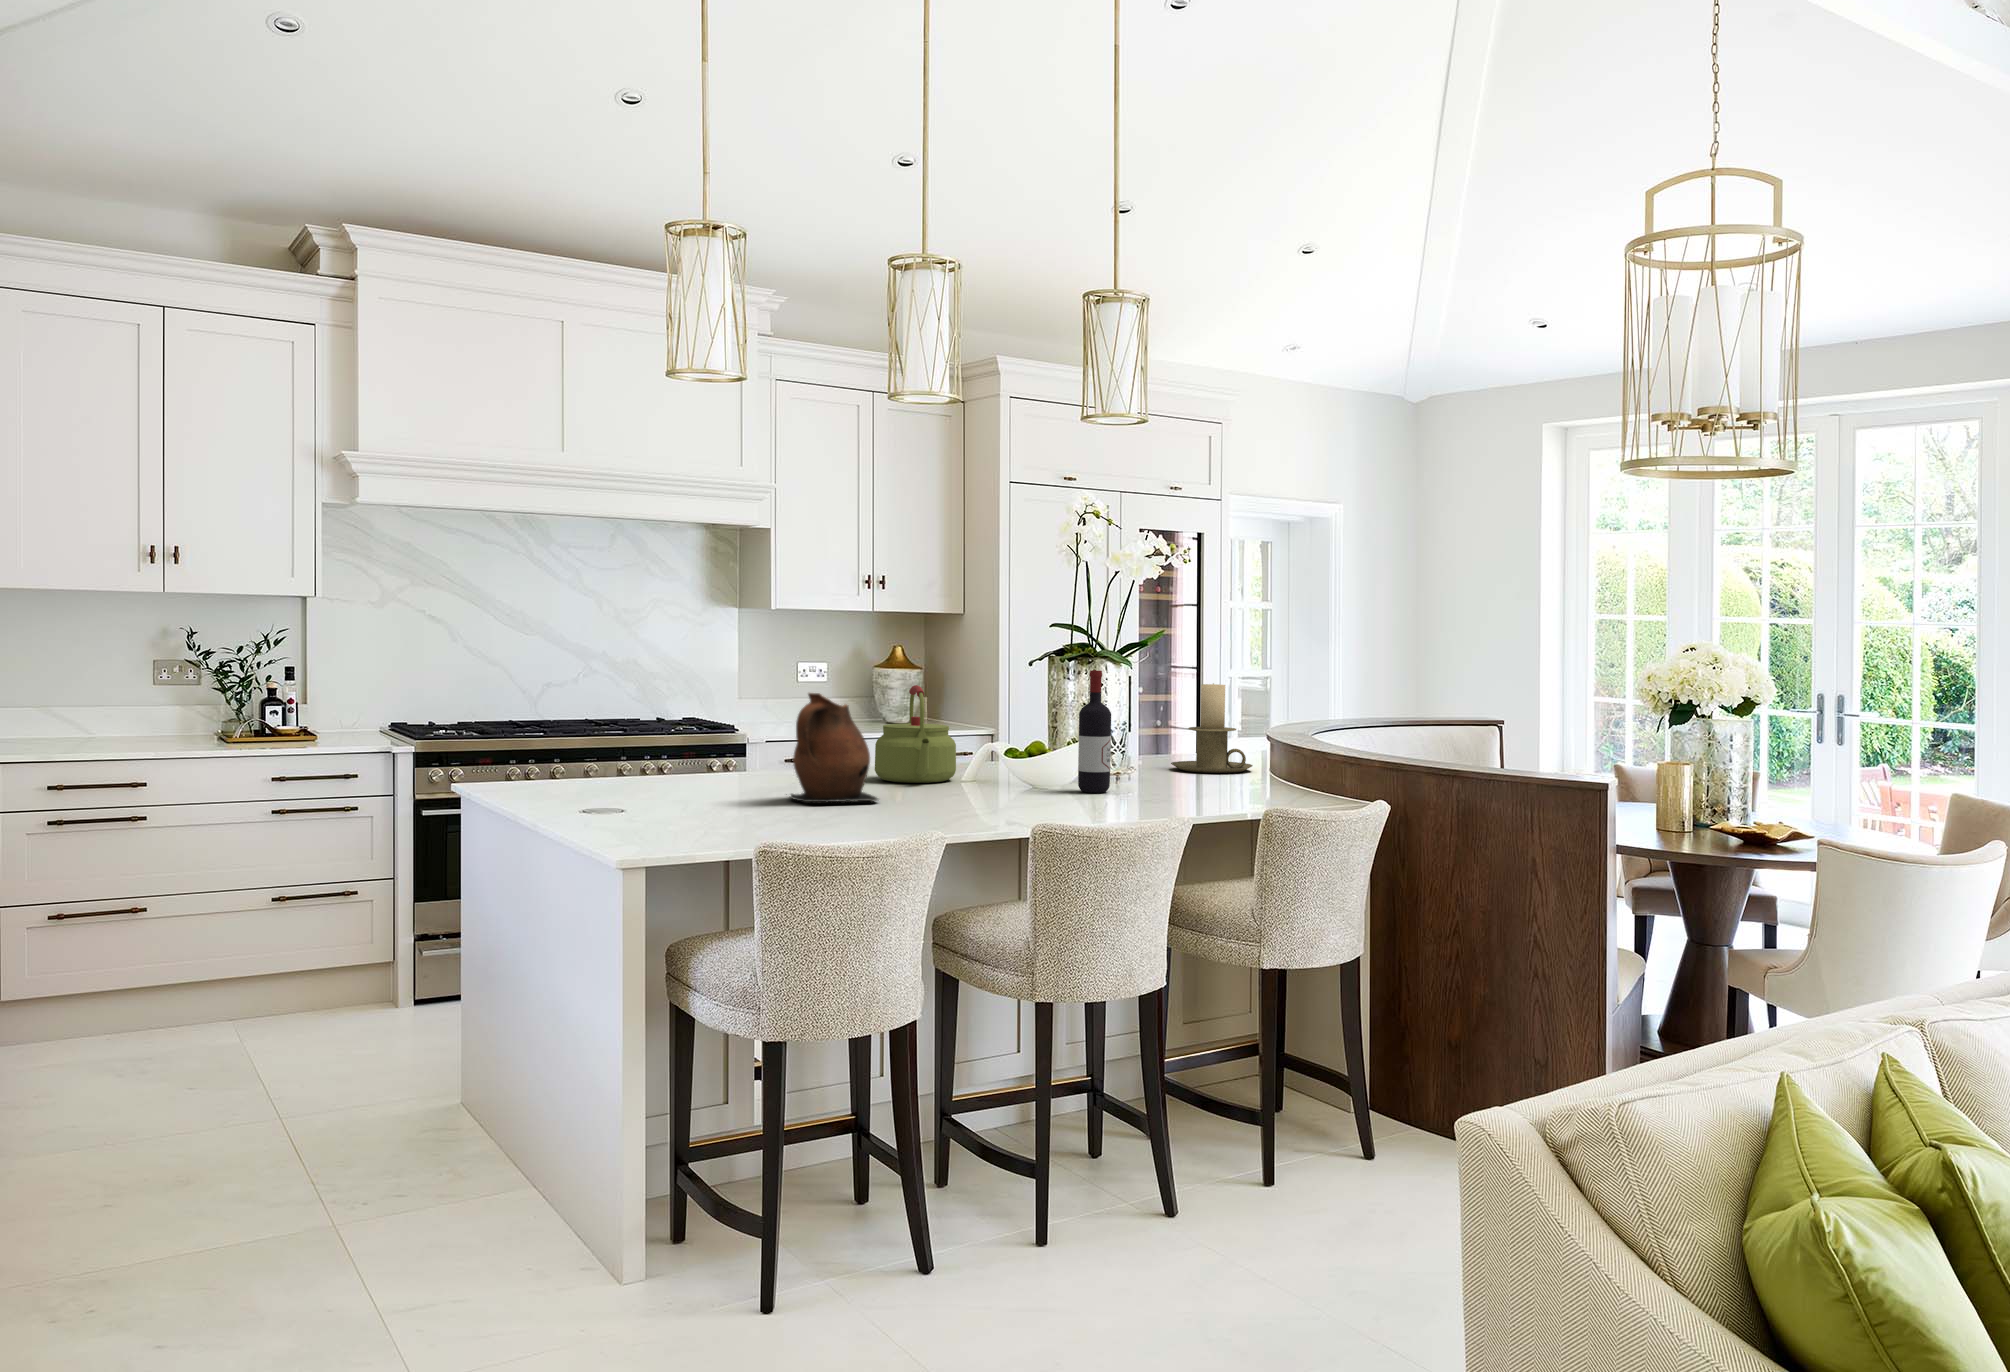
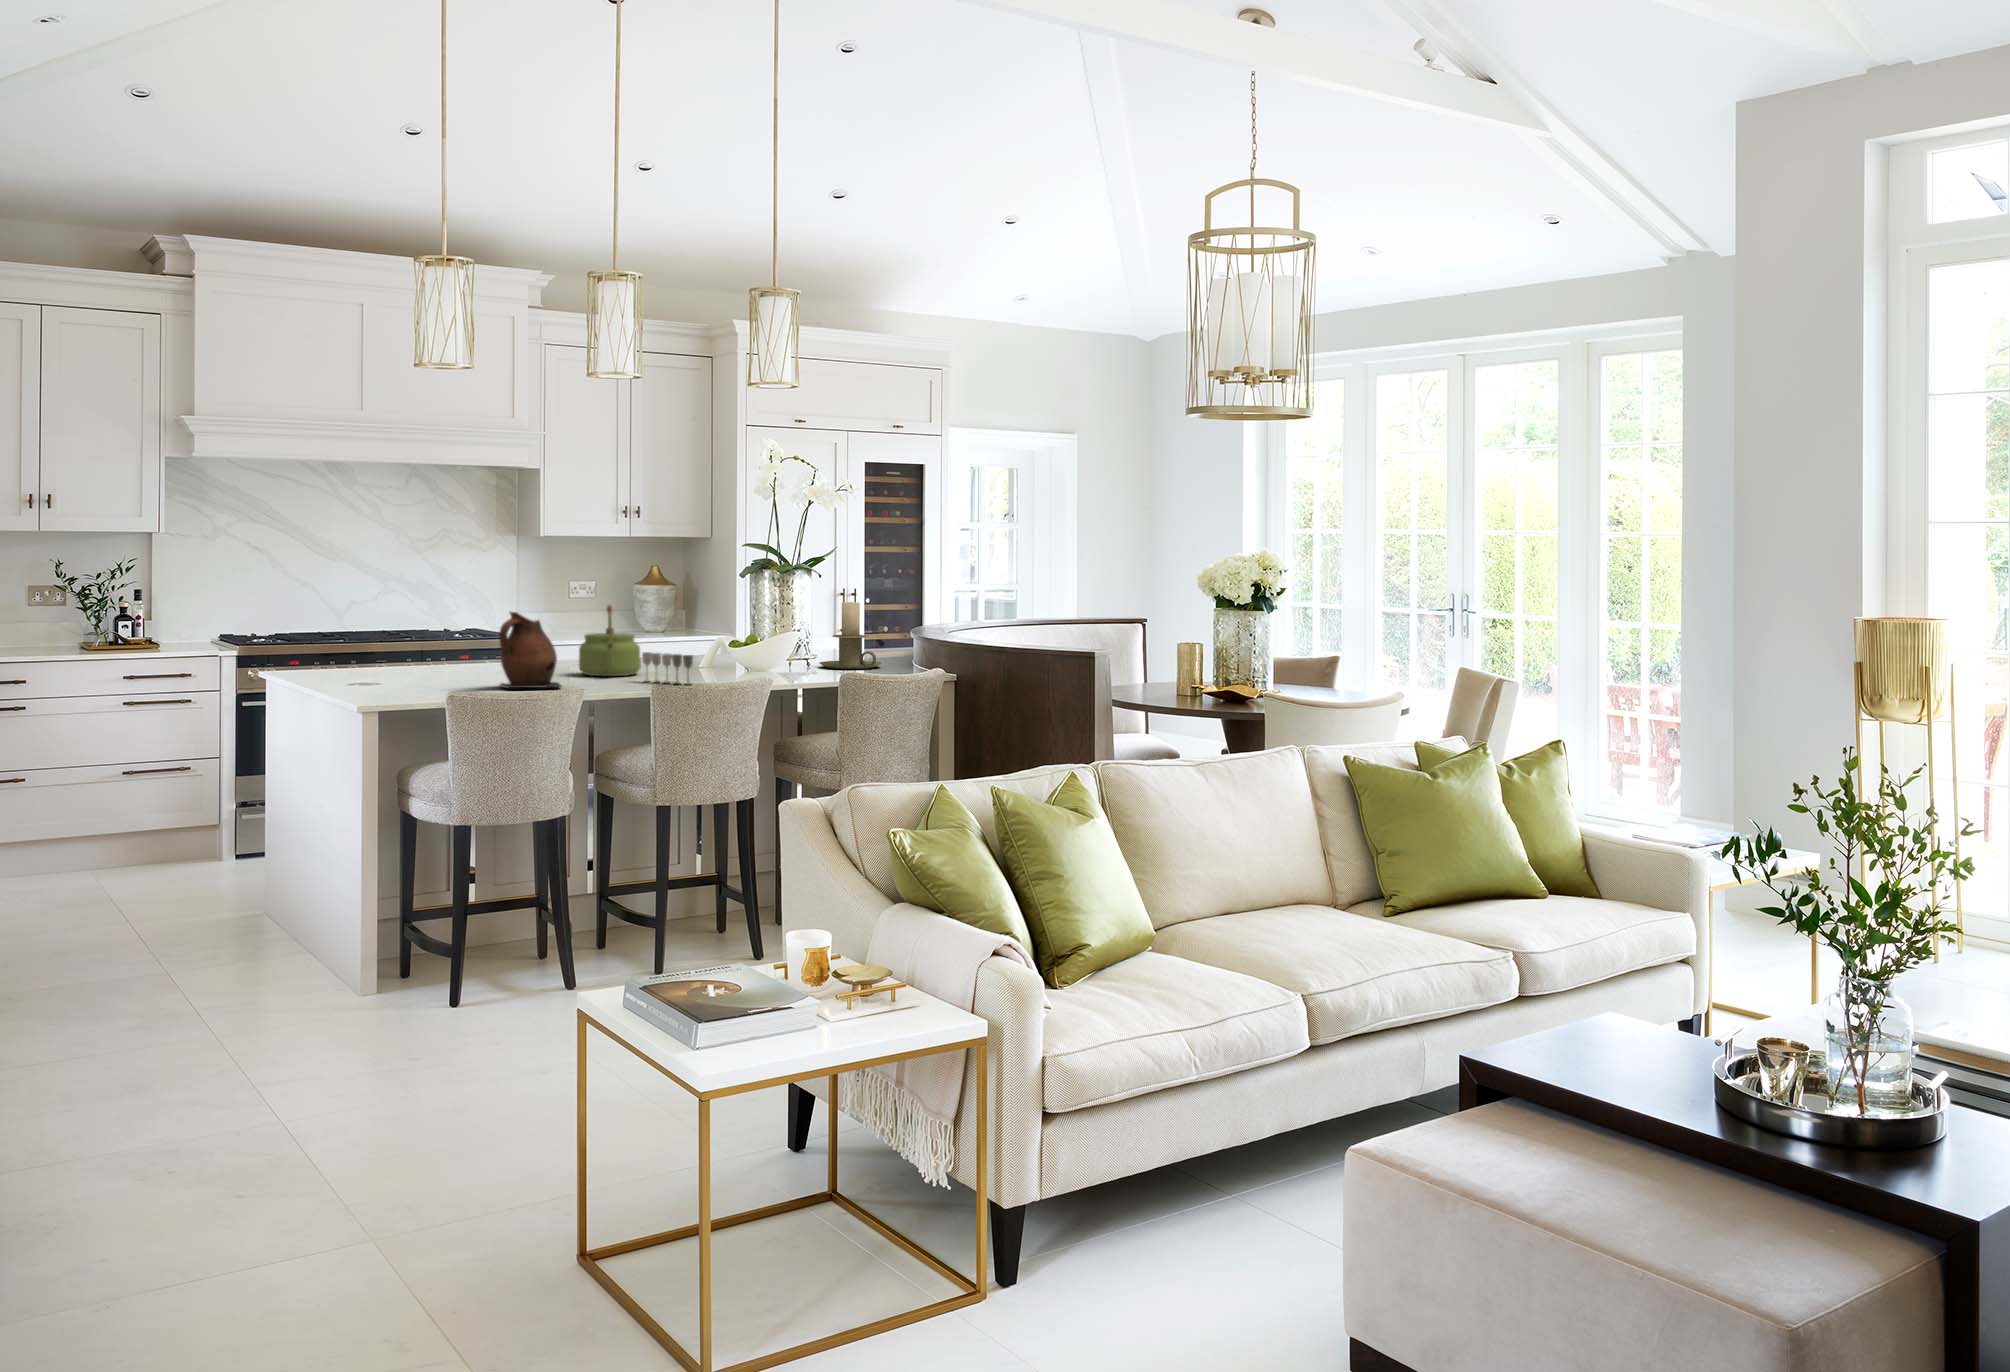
wine bottle: present [1078,670,1111,793] -> none [718,594,742,682]
wine glass: none [975,750,1053,797] -> present [642,652,693,685]

